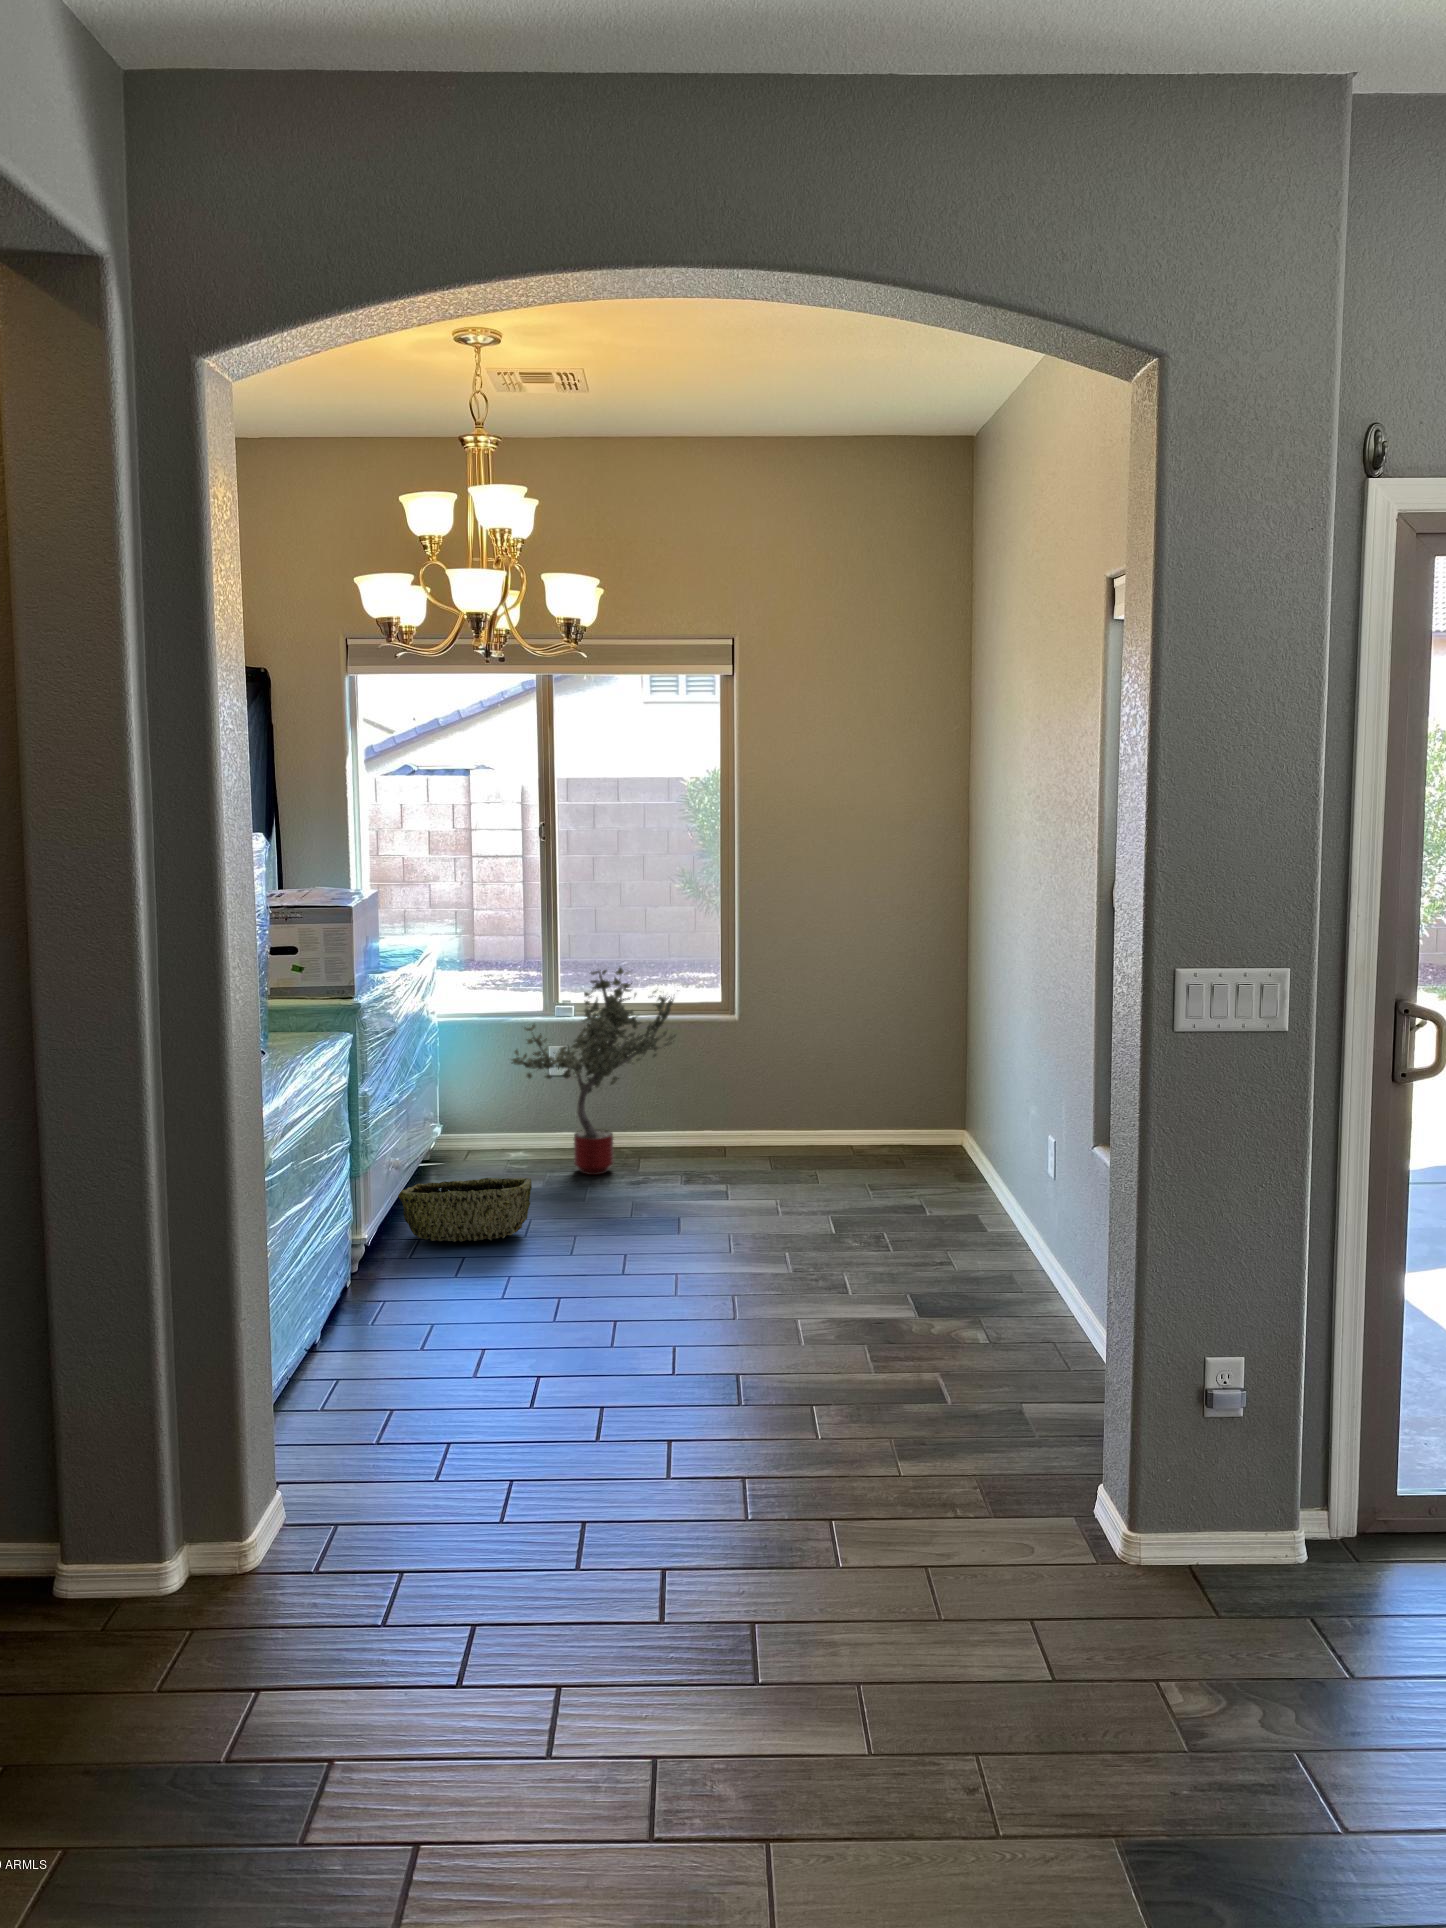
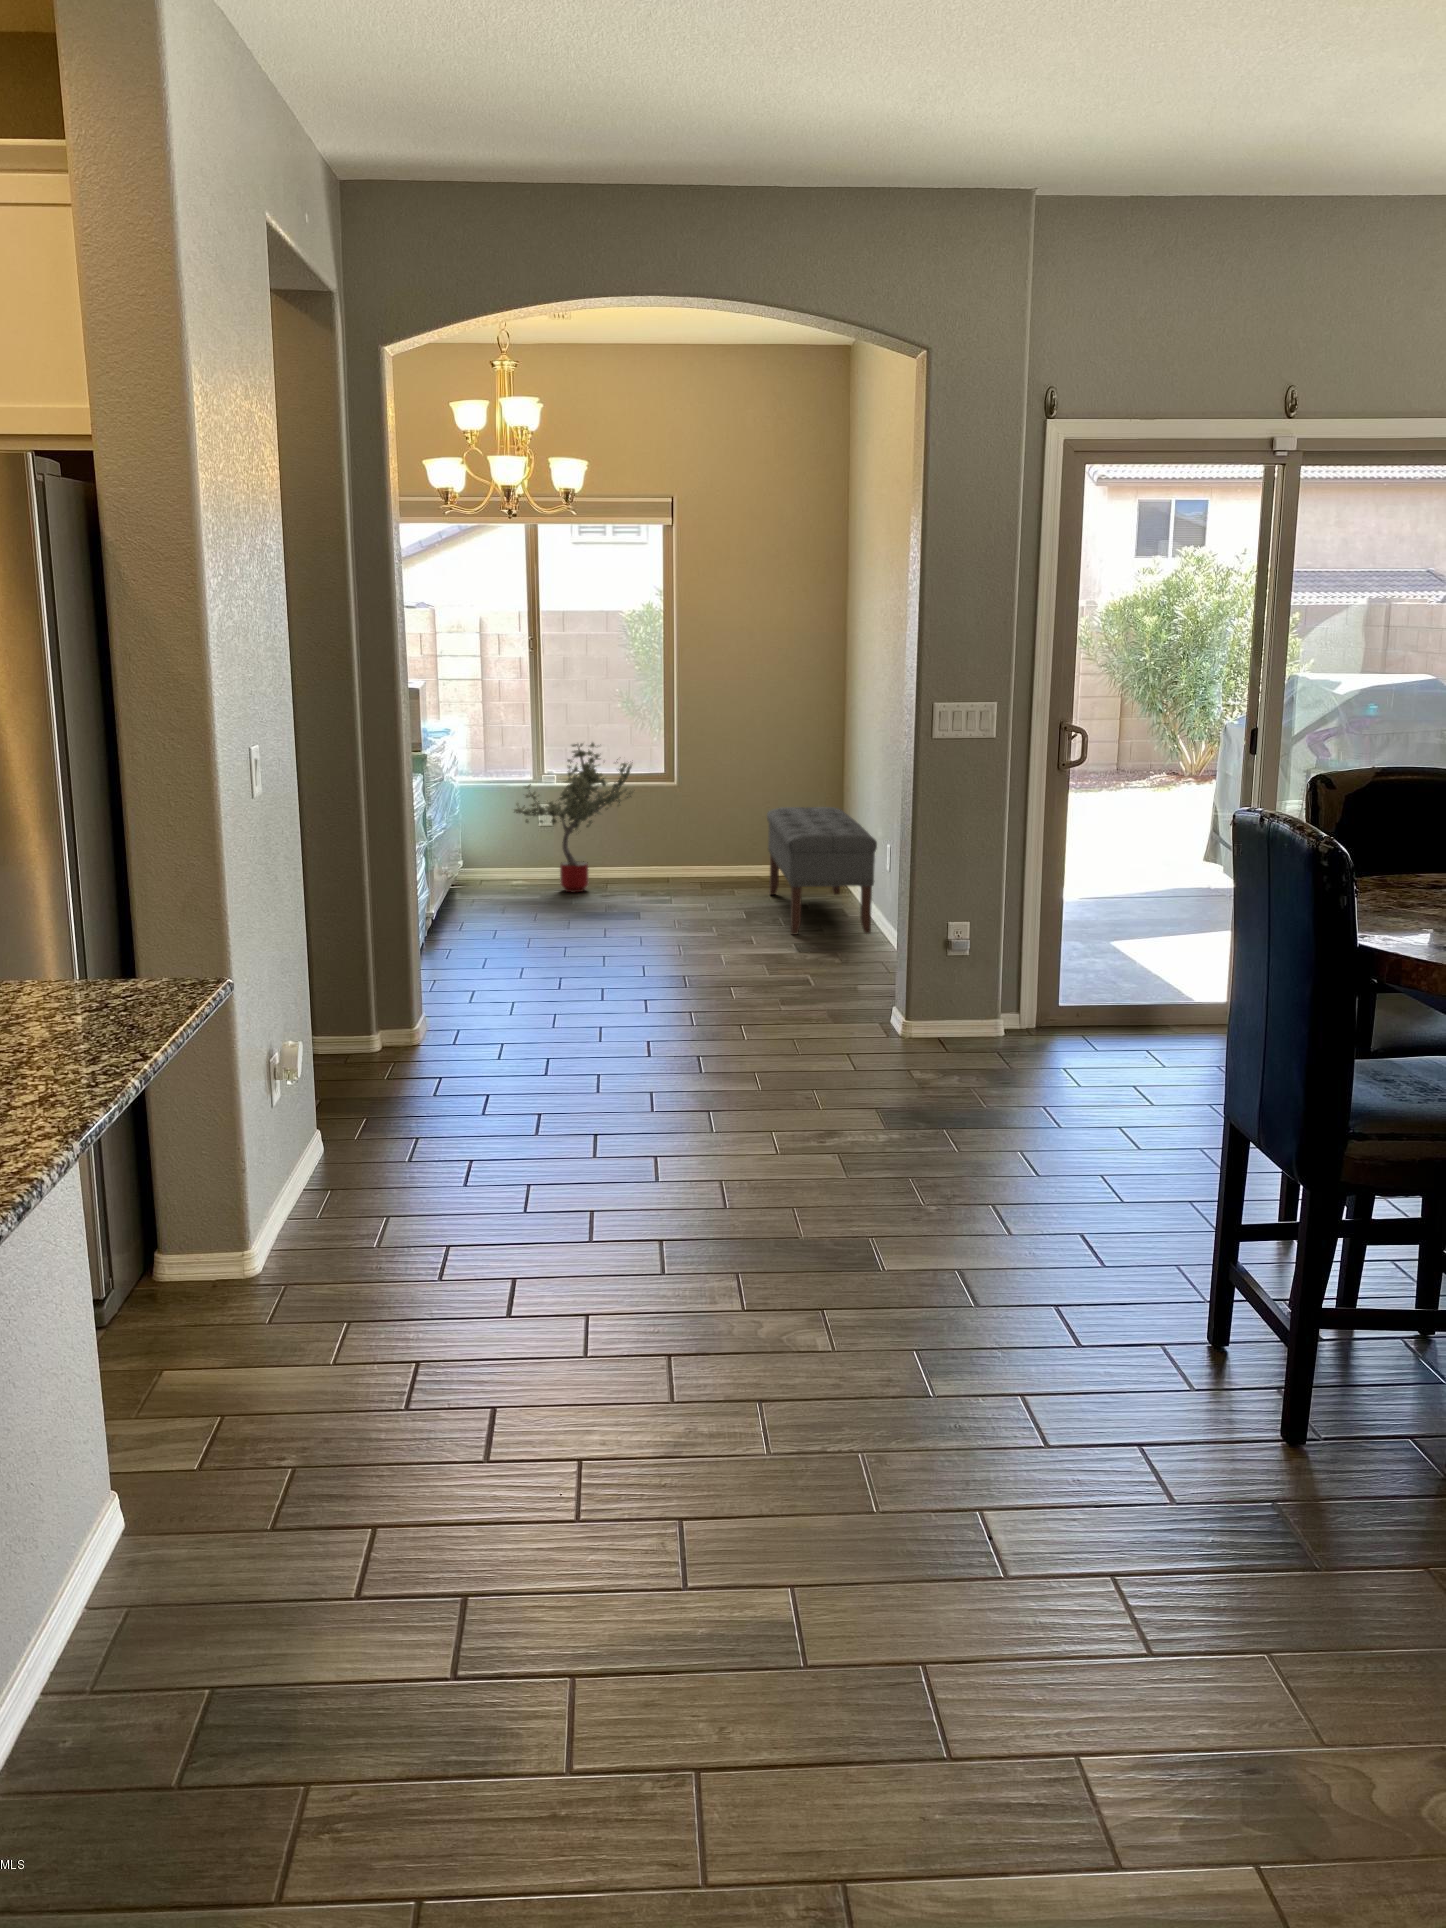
bench: none [861,1059,1030,1270] -> present [767,807,877,934]
woven basket: present [398,1178,532,1242] -> none [447,883,537,923]

